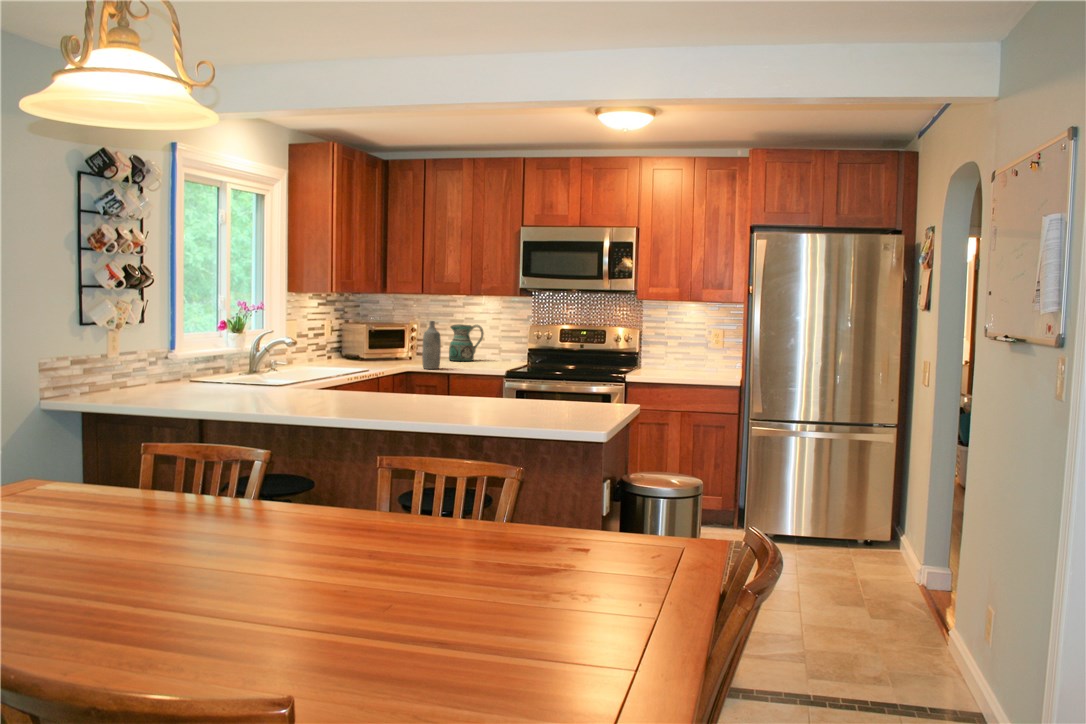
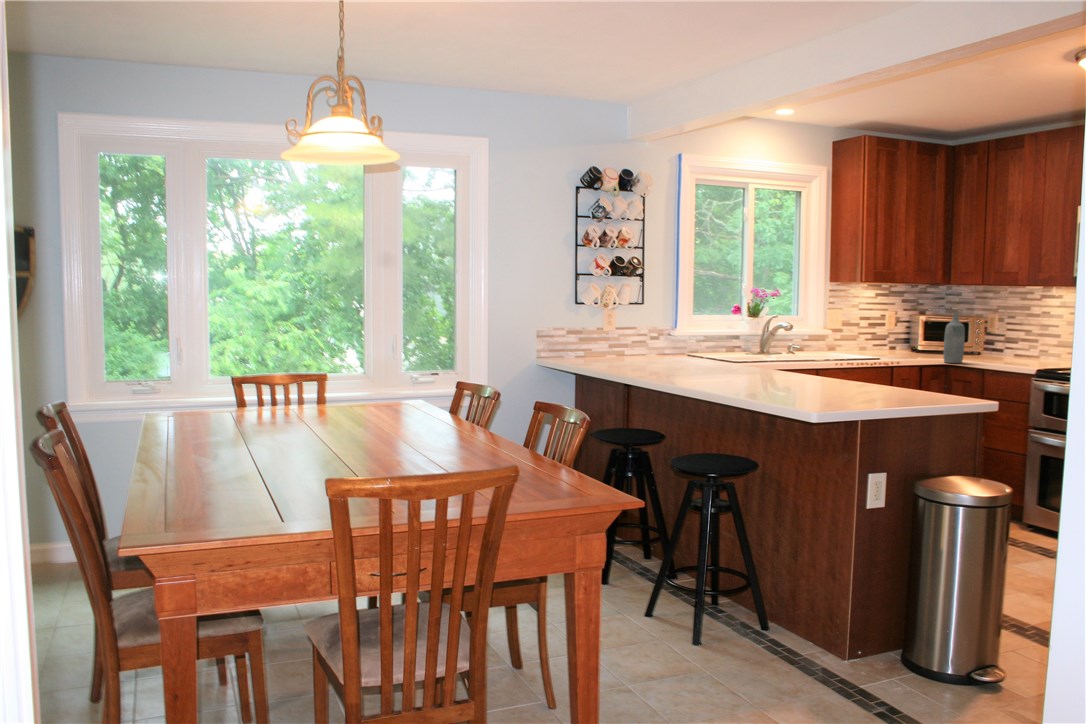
ceramic pitcher: present [449,324,484,361] -> none [1011,318,1053,359]

